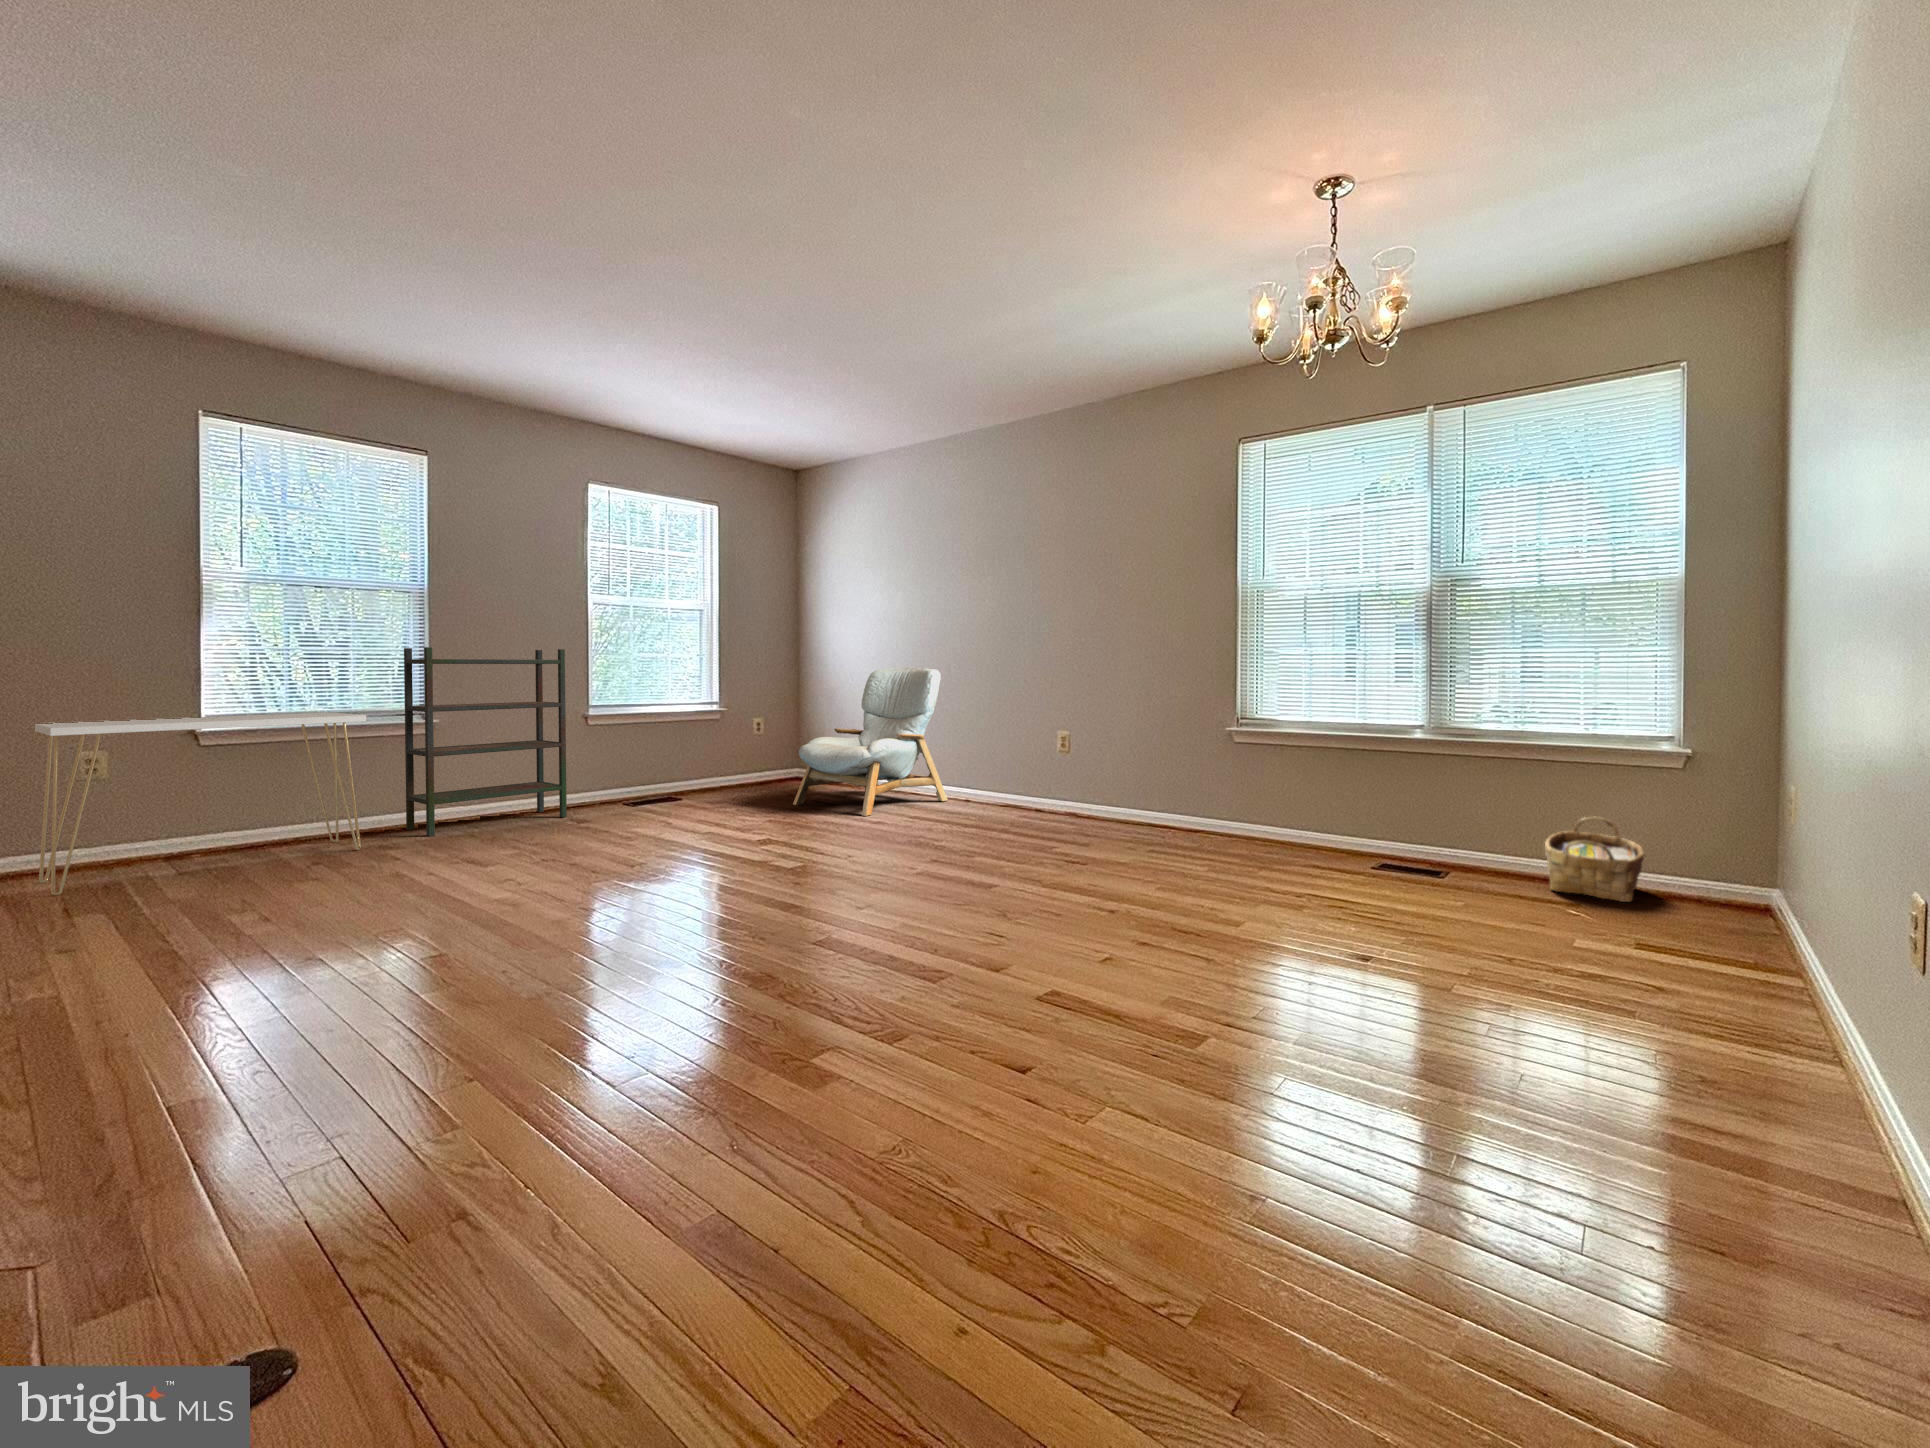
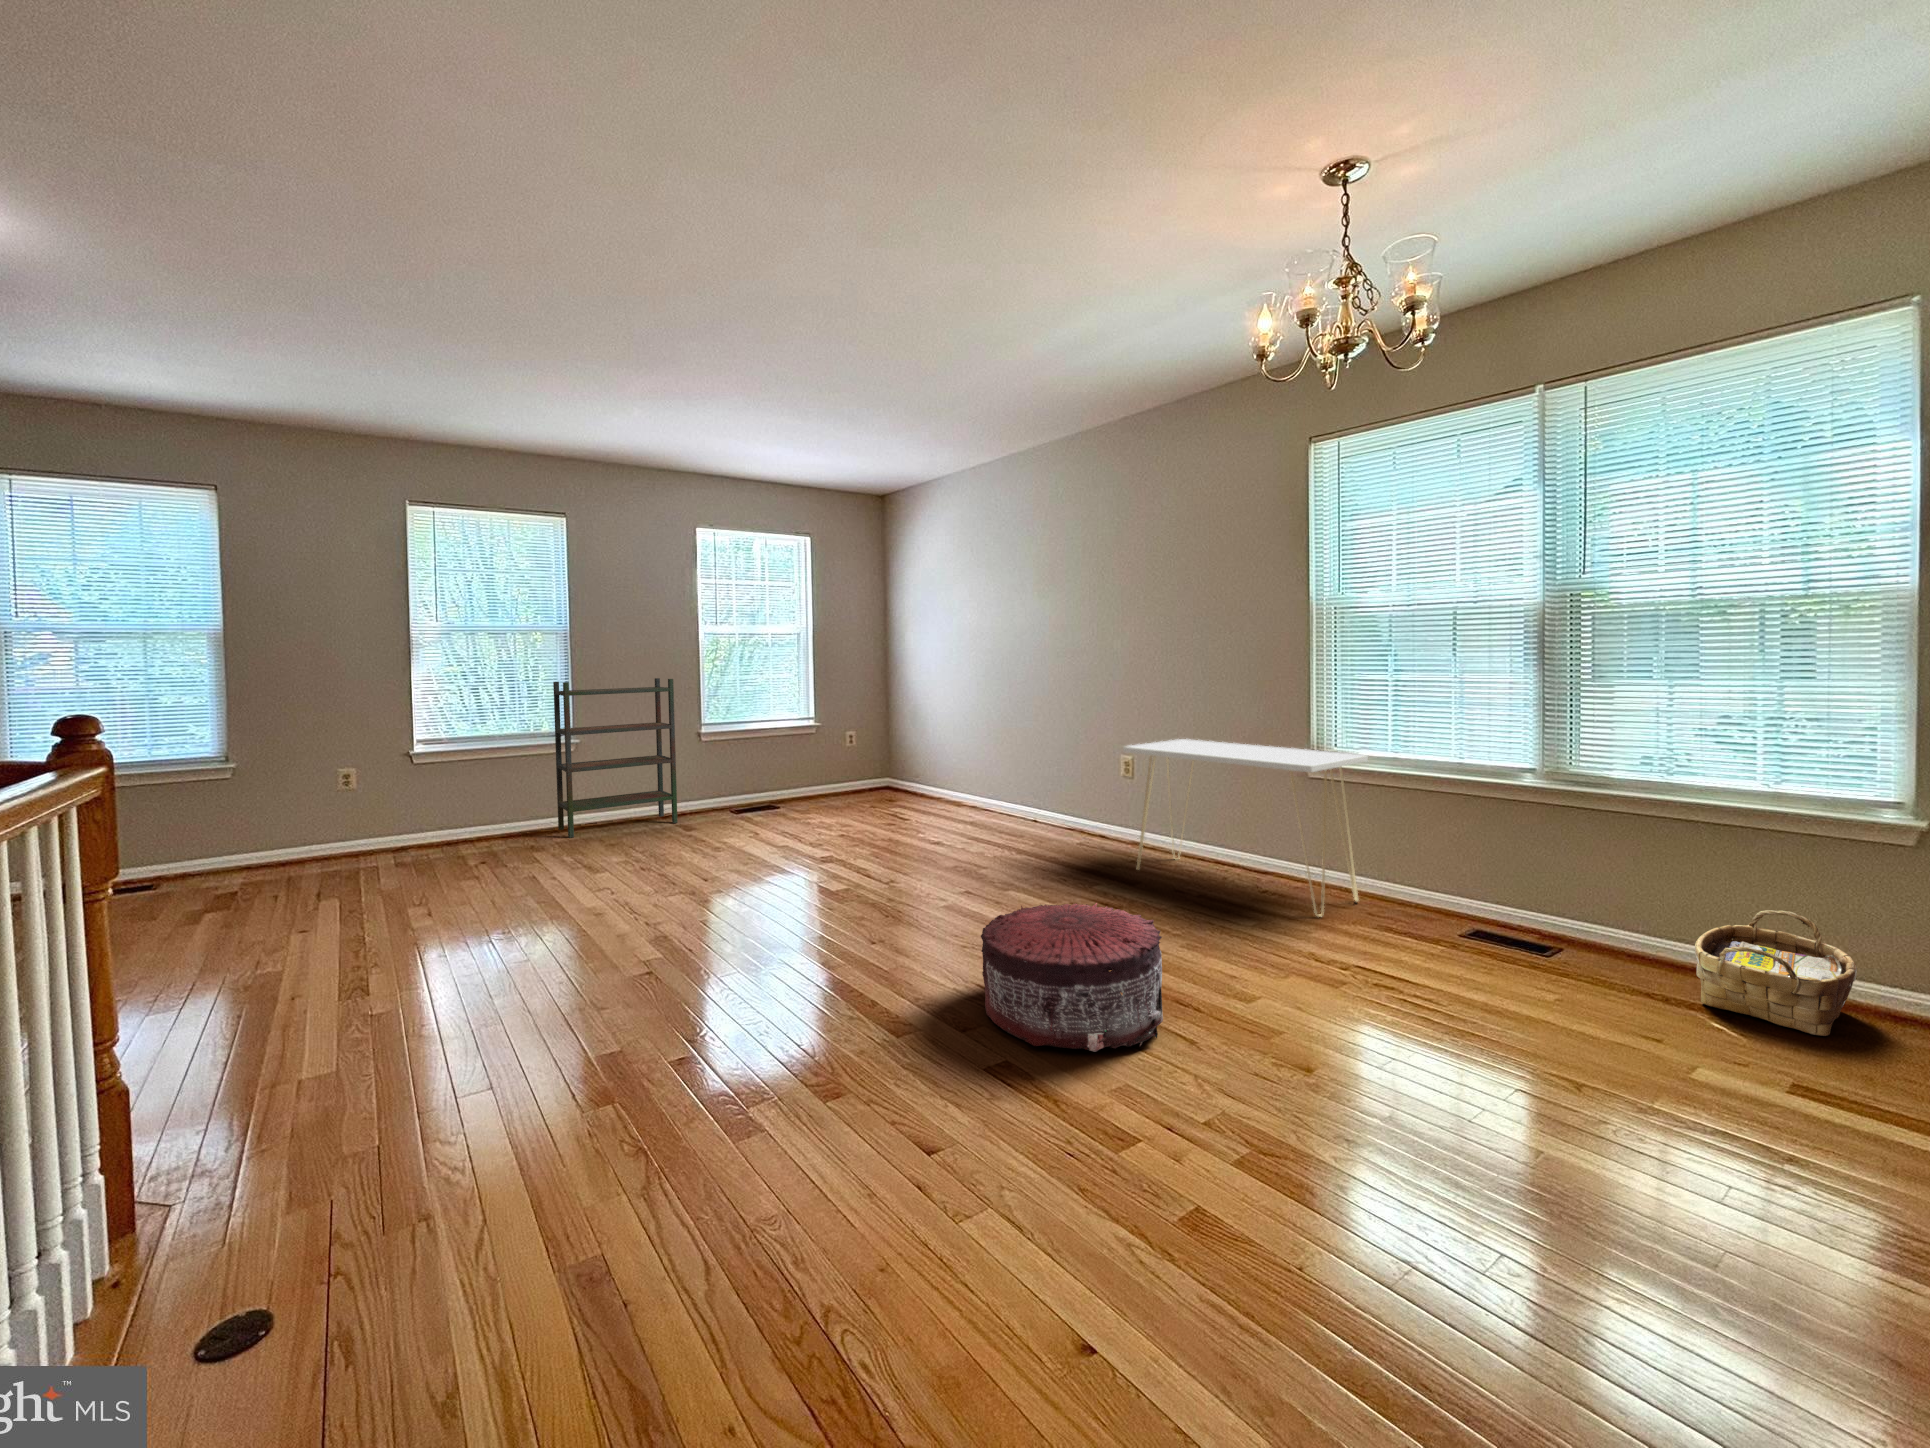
armchair: present [793,668,948,816] -> none [866,687,1011,835]
console table: present [35,712,366,895] -> present [1123,739,1368,917]
pouf: none [1013,839,1186,964] -> present [981,903,1163,1052]

